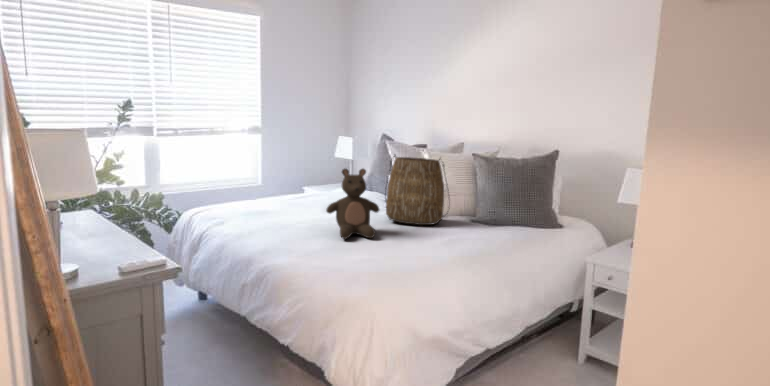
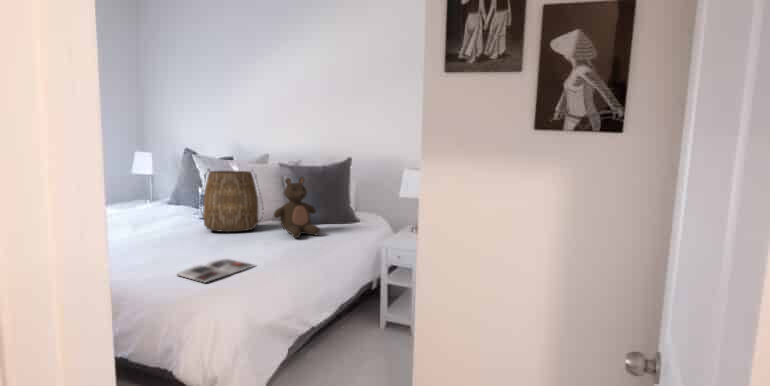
stuffed bear: present [326,169,379,239] -> present [274,177,320,238]
magazine: none [343,255,430,280] -> present [178,259,254,282]

